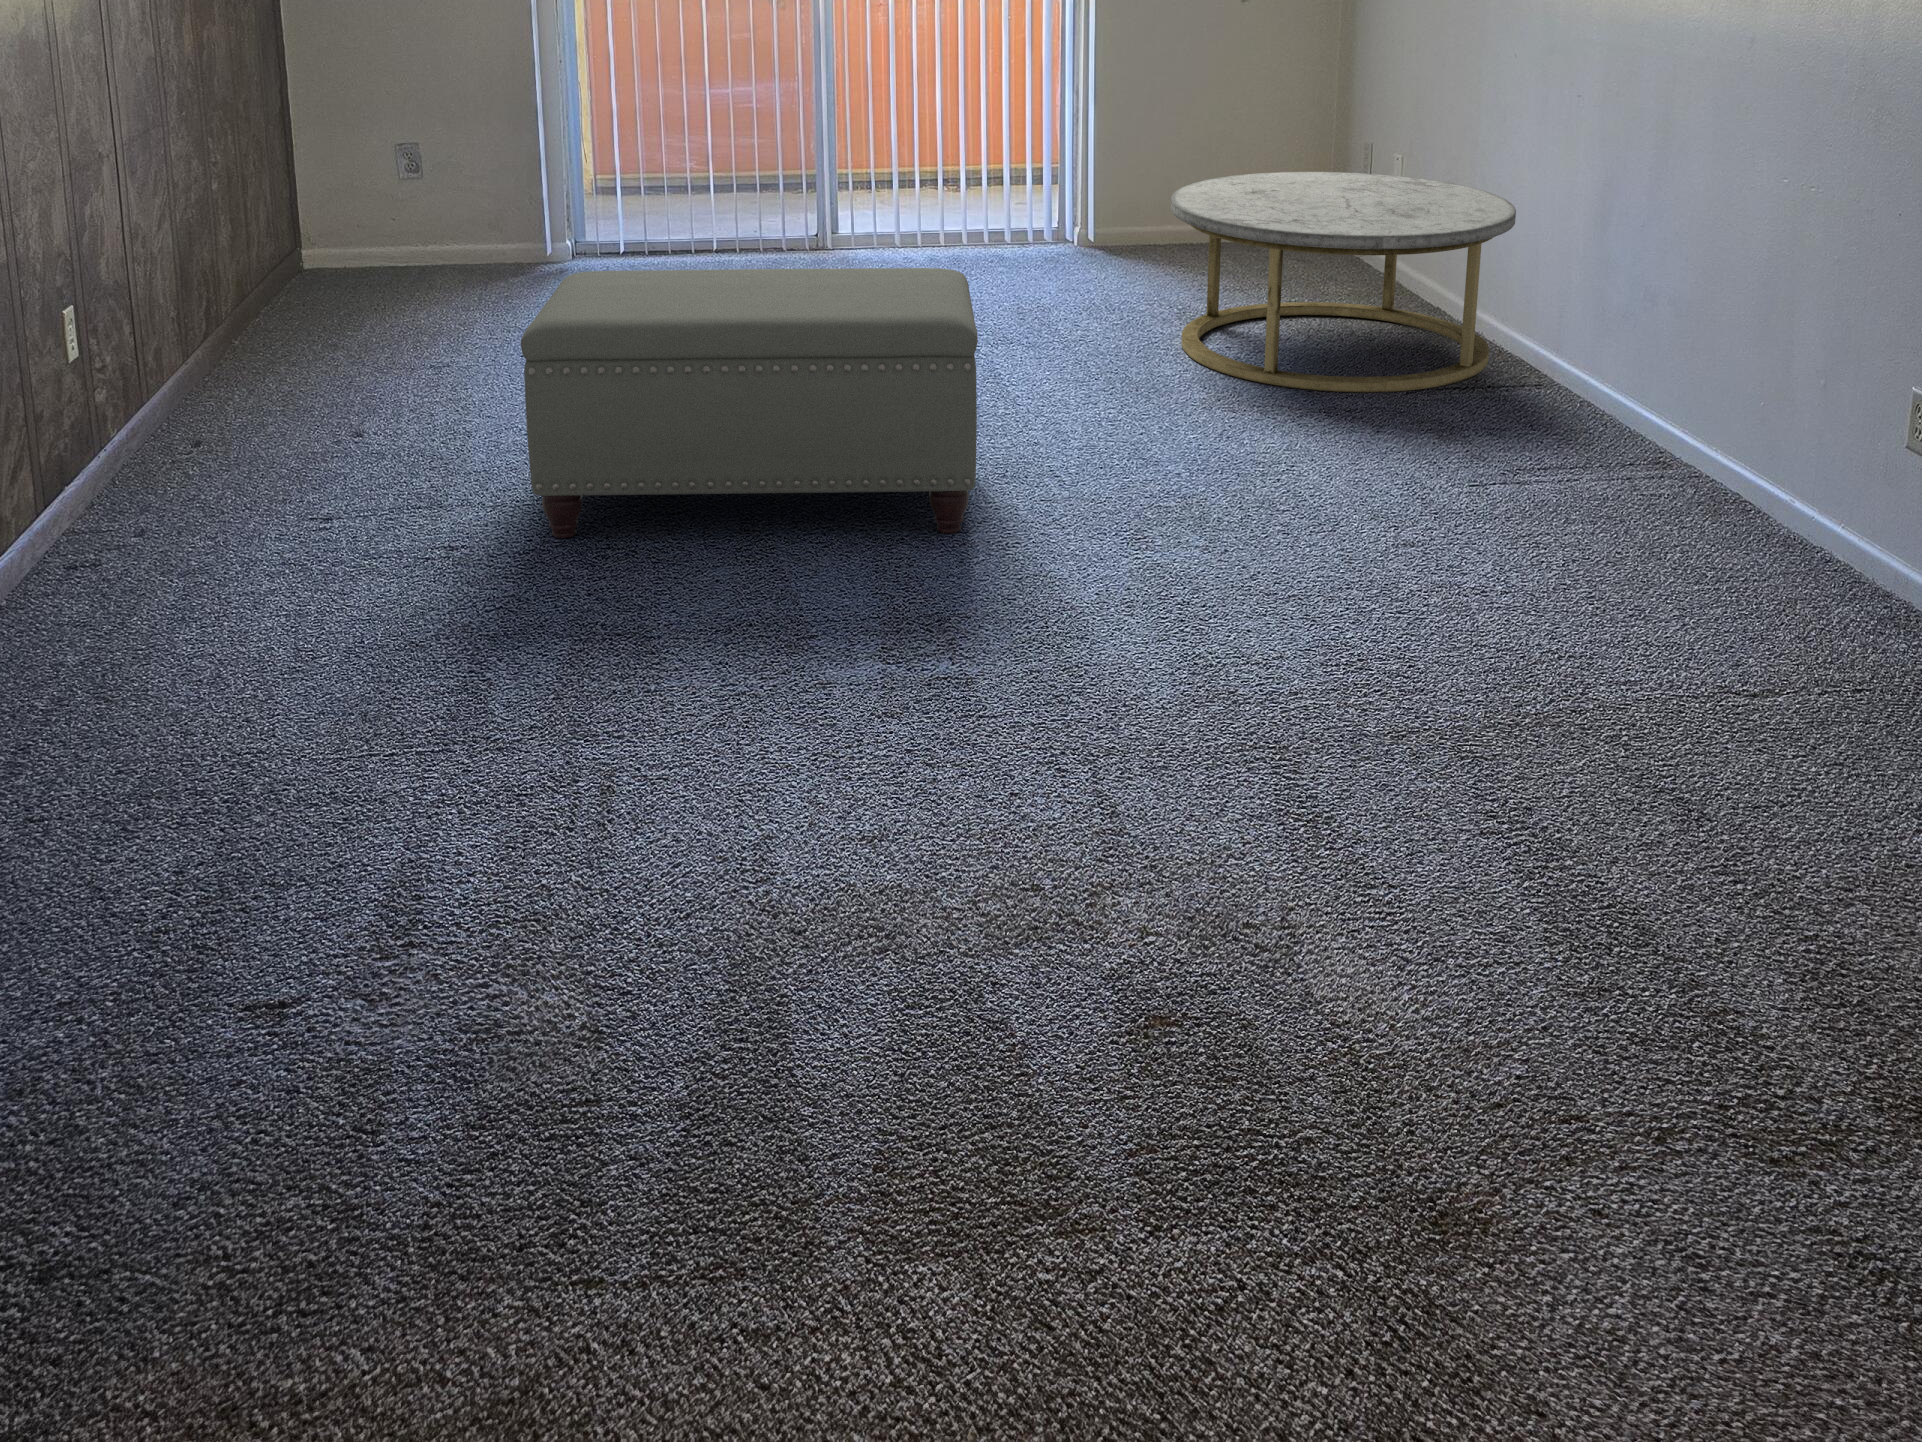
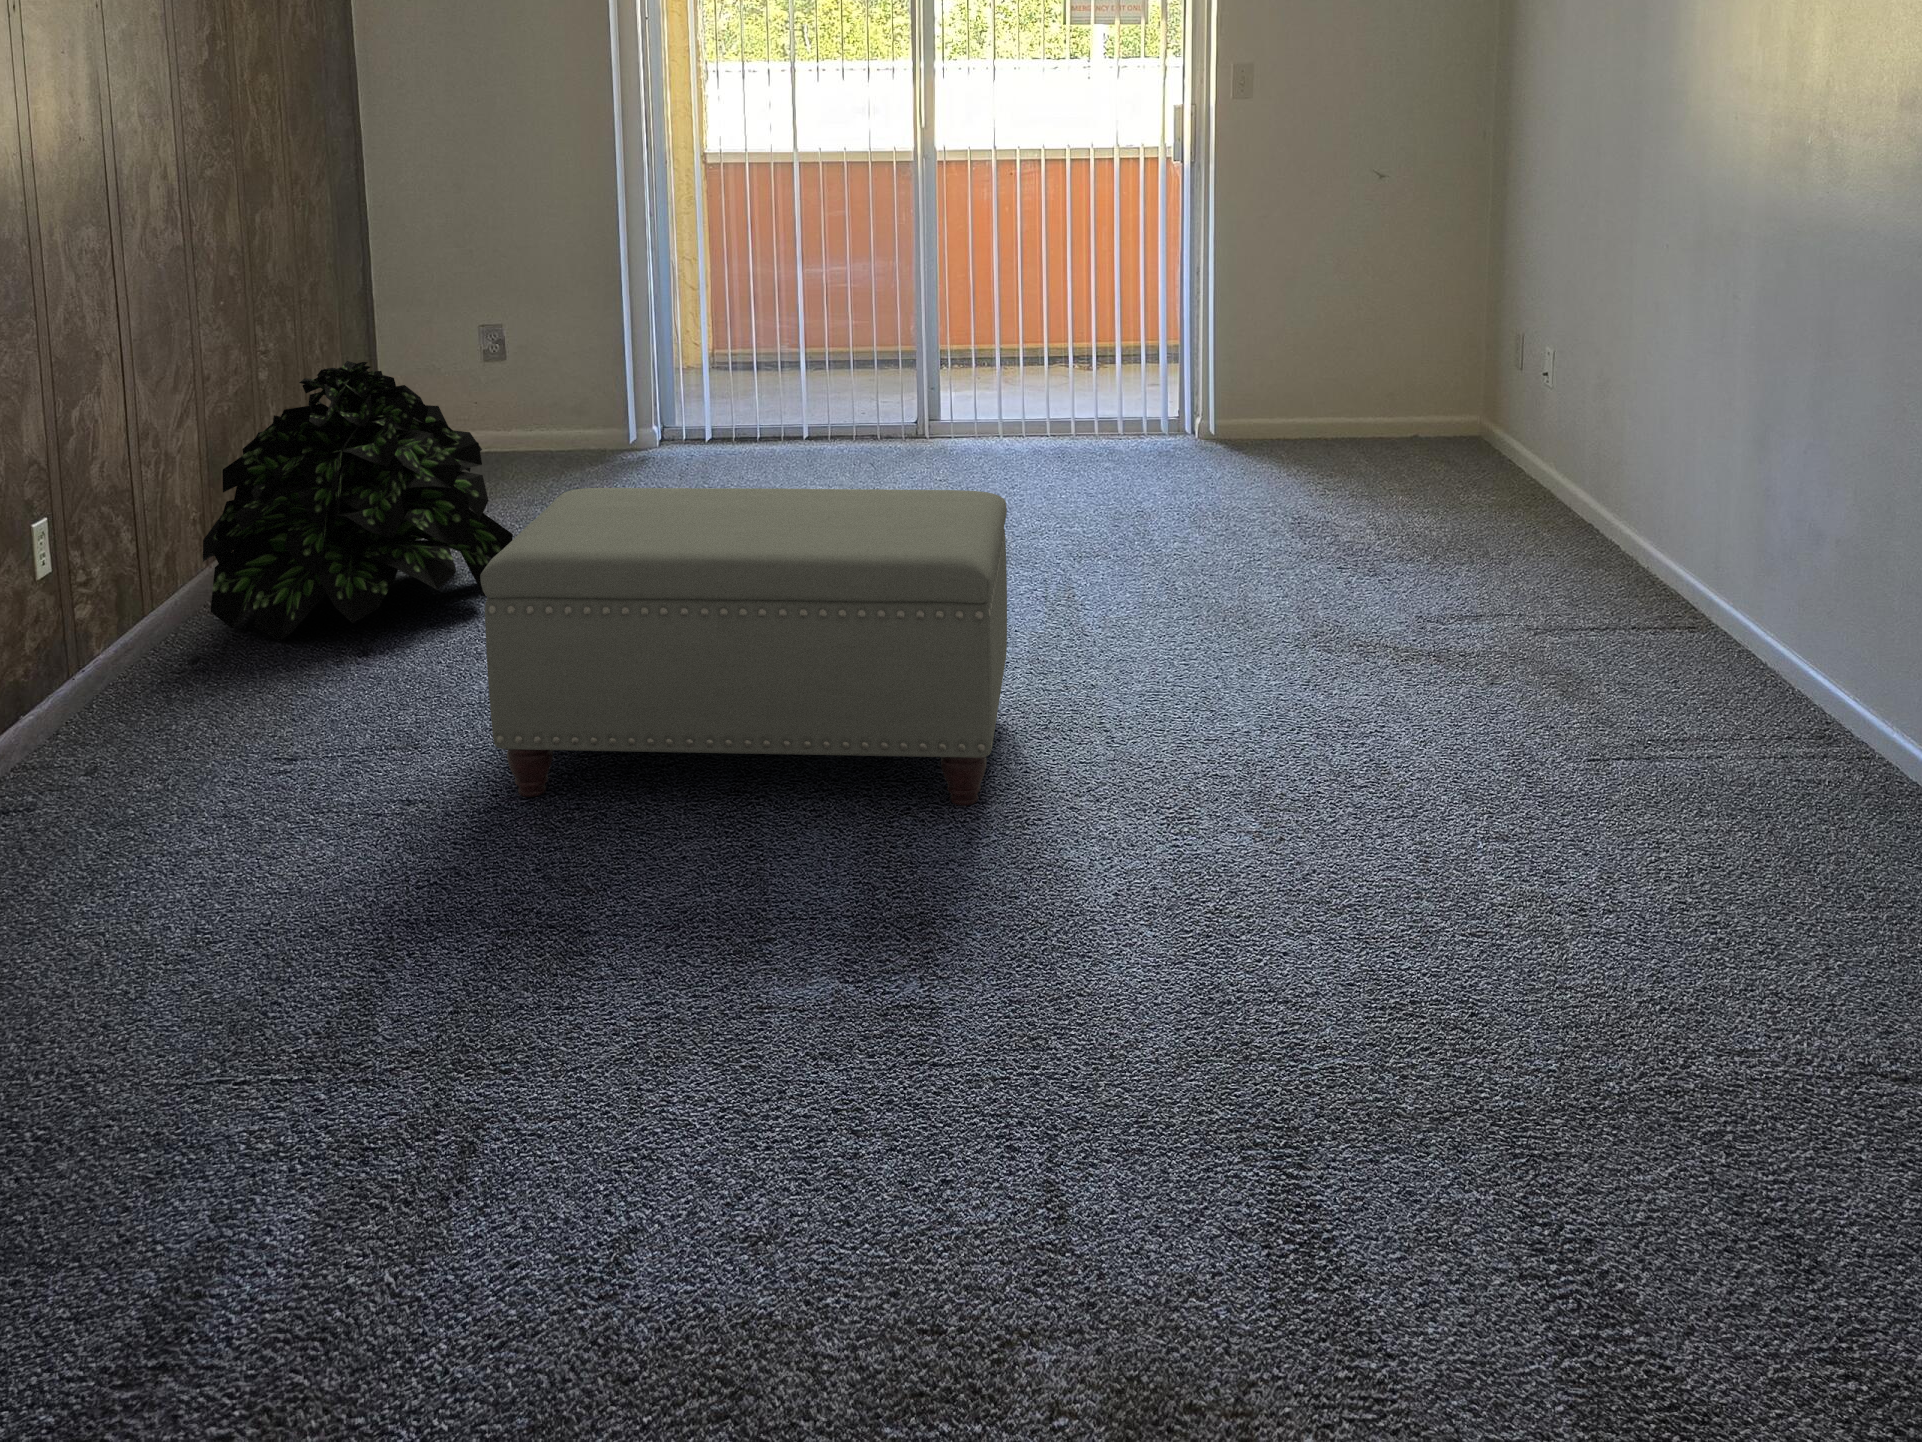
potted plant: none [193,168,483,424] -> present [203,361,513,641]
coffee table: present [1171,172,1516,392] -> none [1274,366,1672,630]

